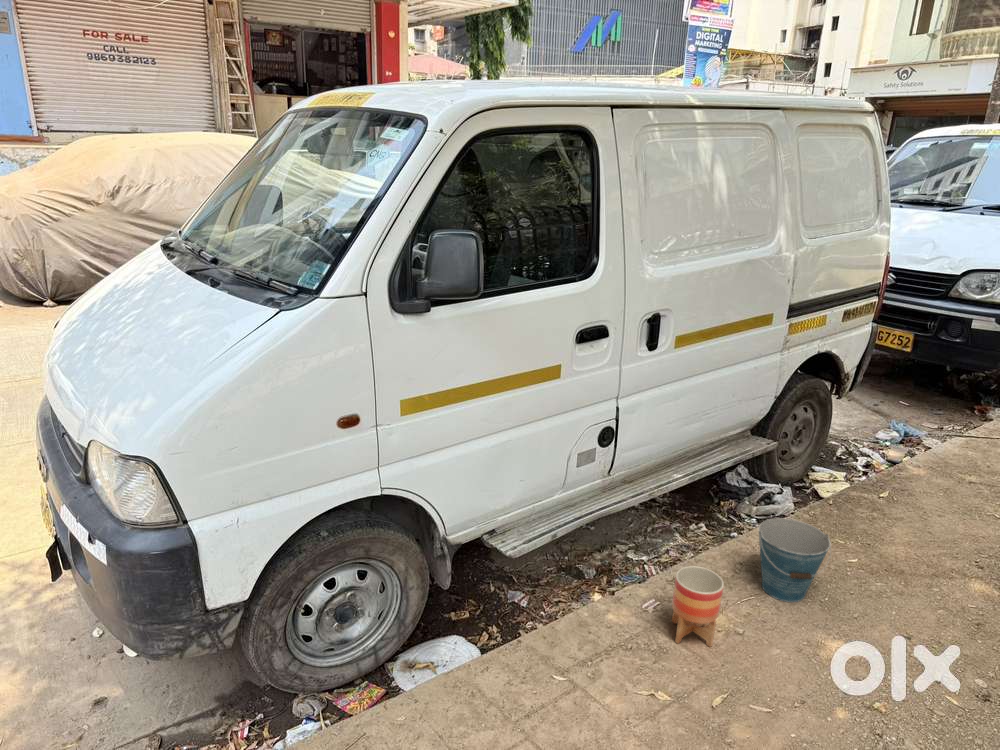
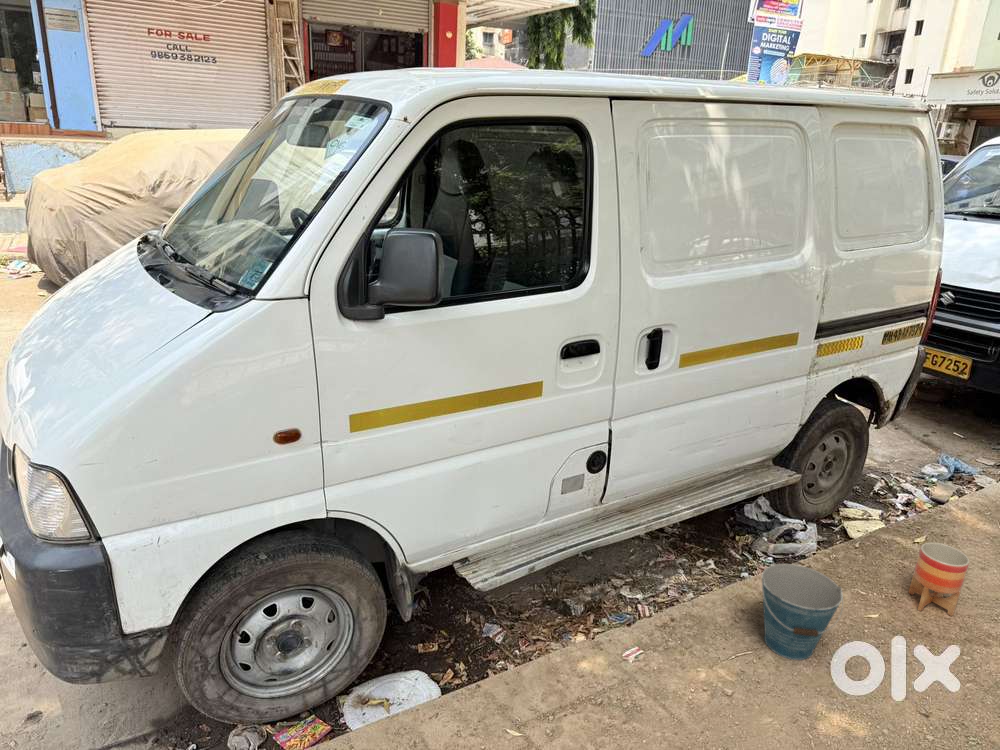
planter: present [672,566,724,647] -> present [909,542,969,616]

